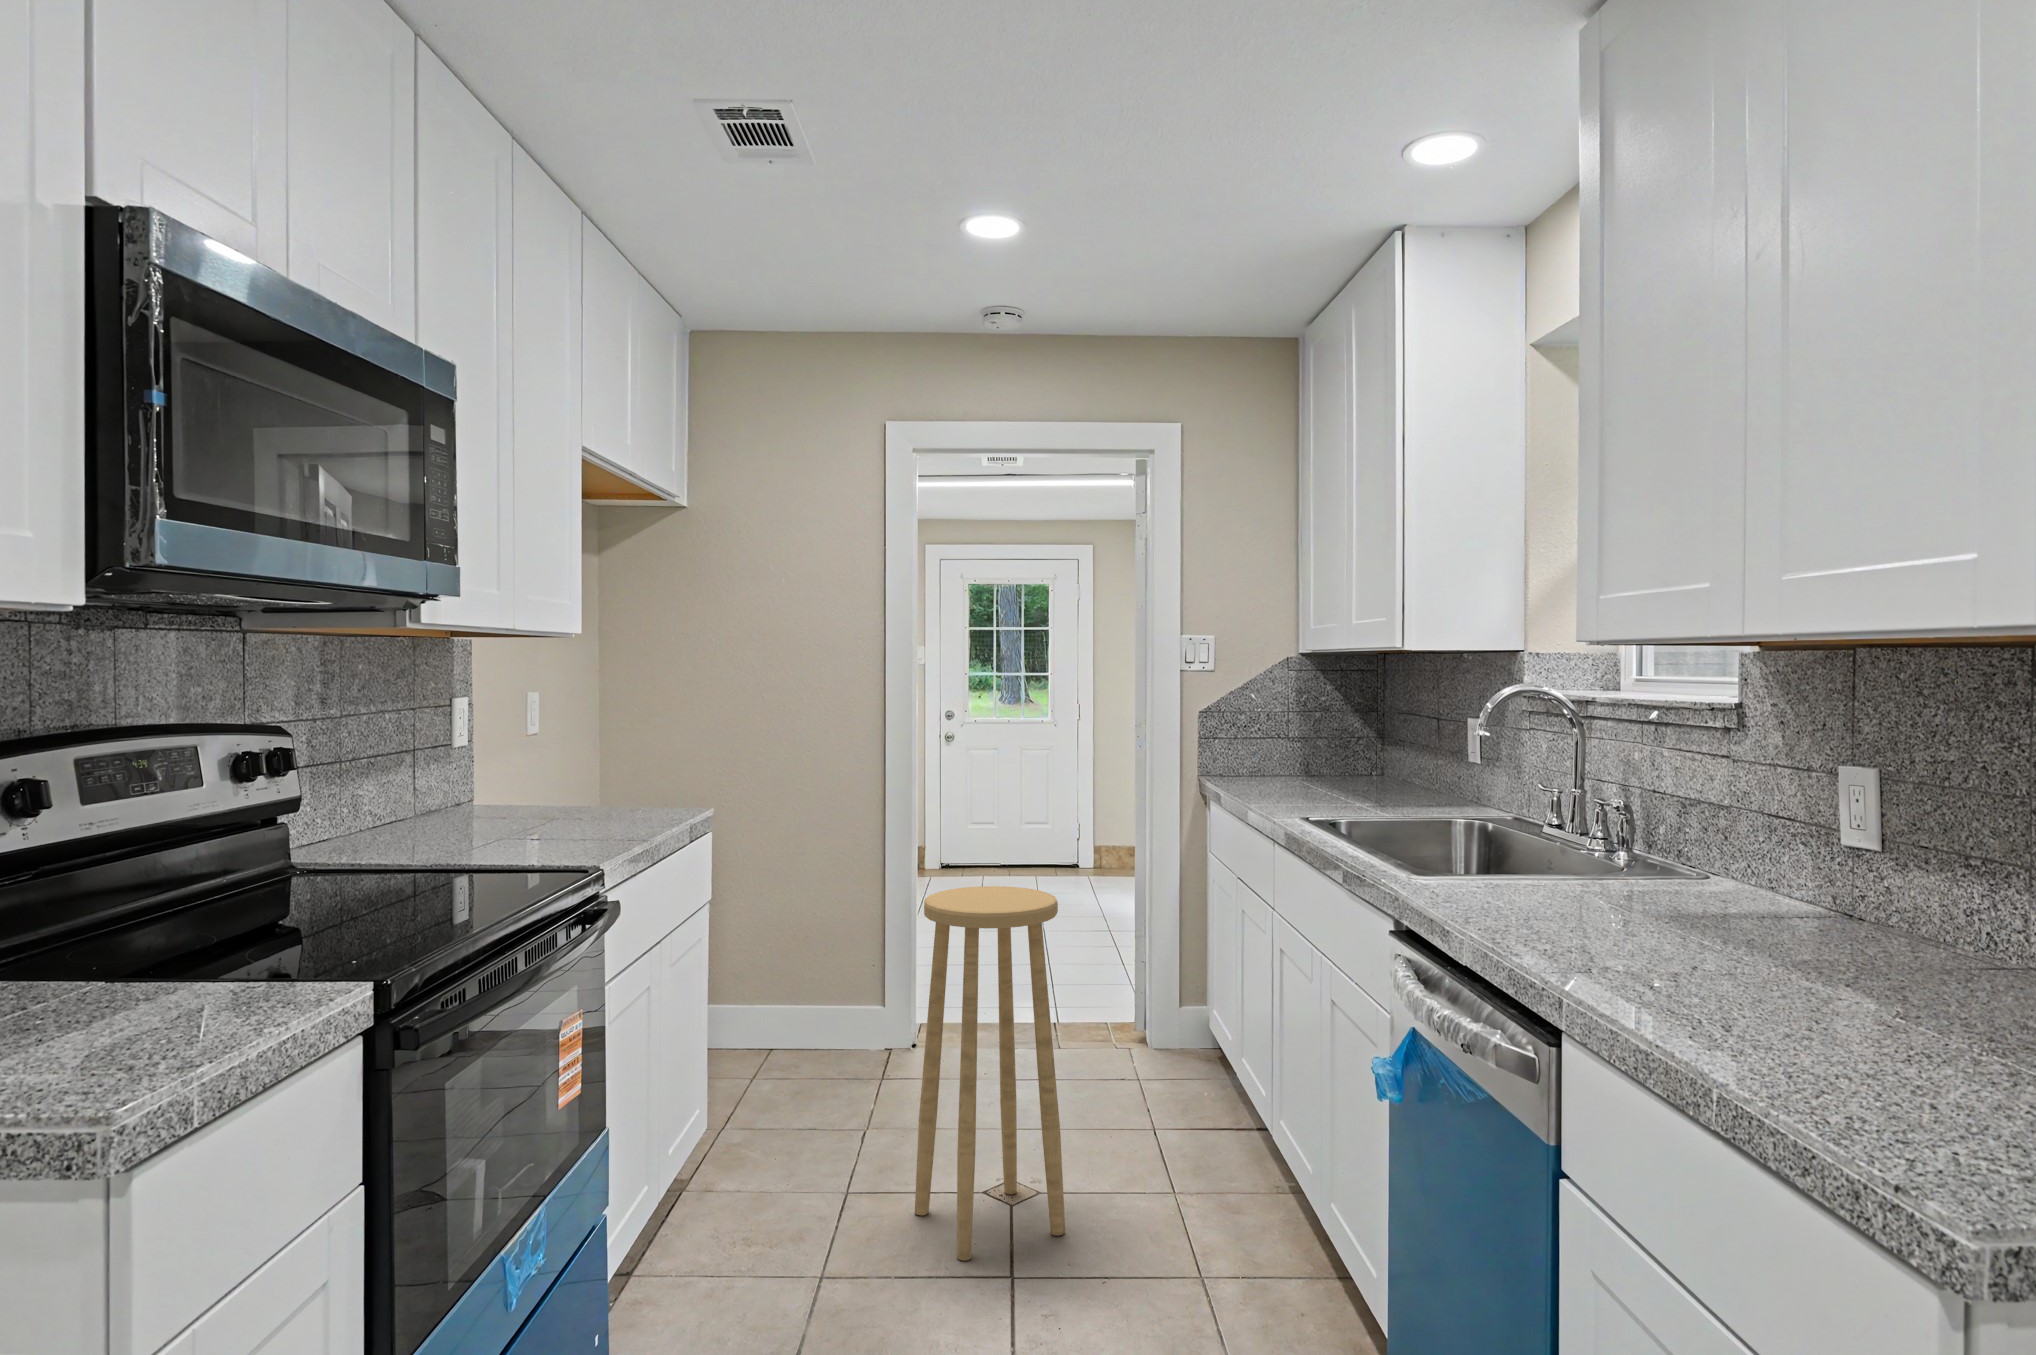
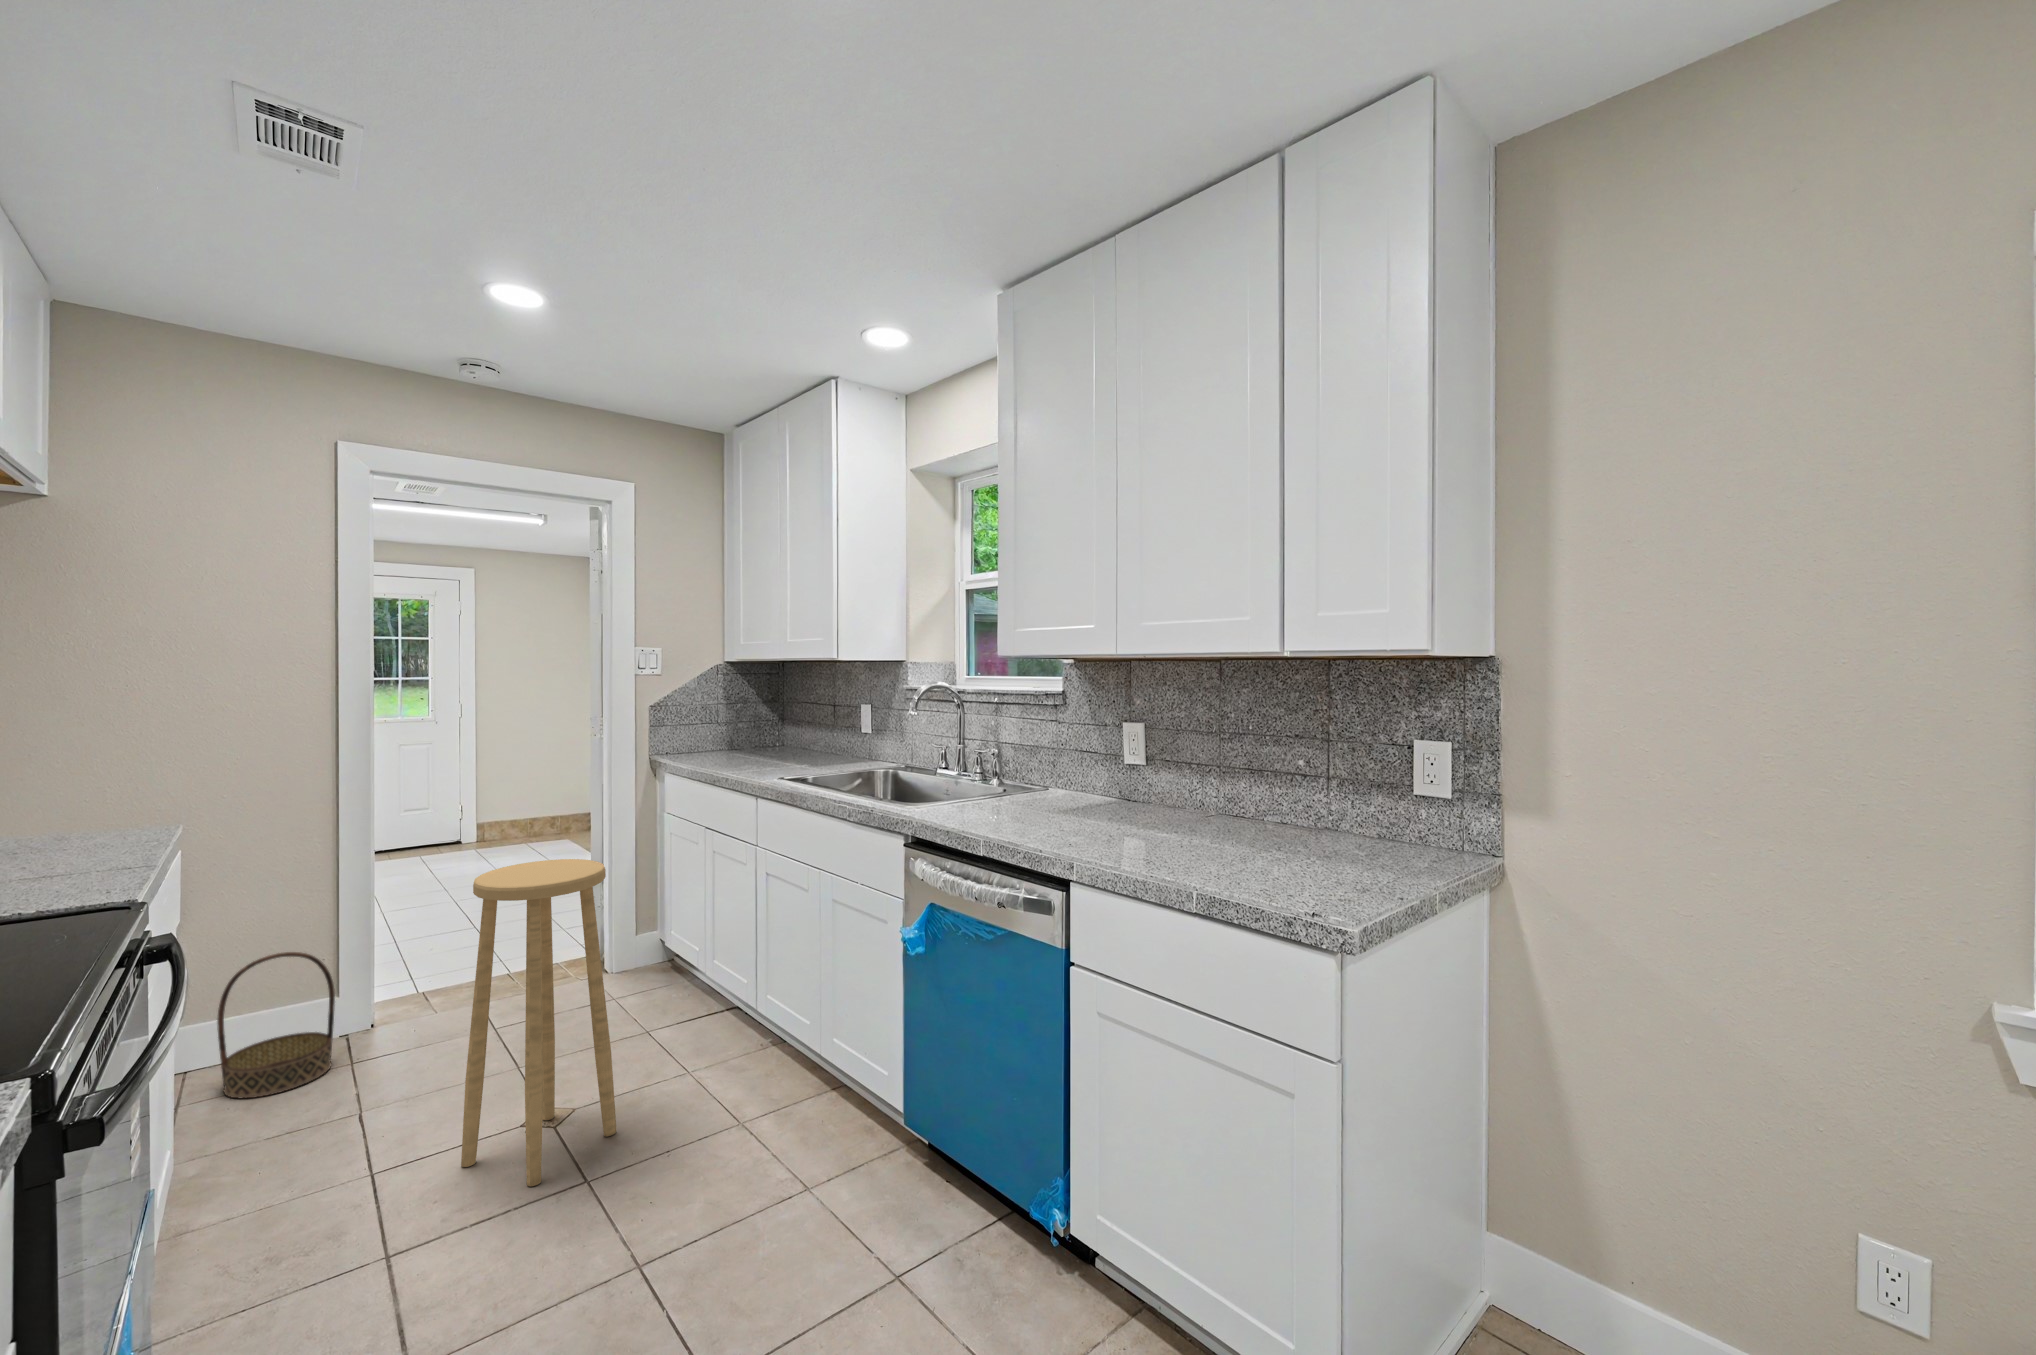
basket: none [785,947,873,1086] -> present [217,952,335,1098]

